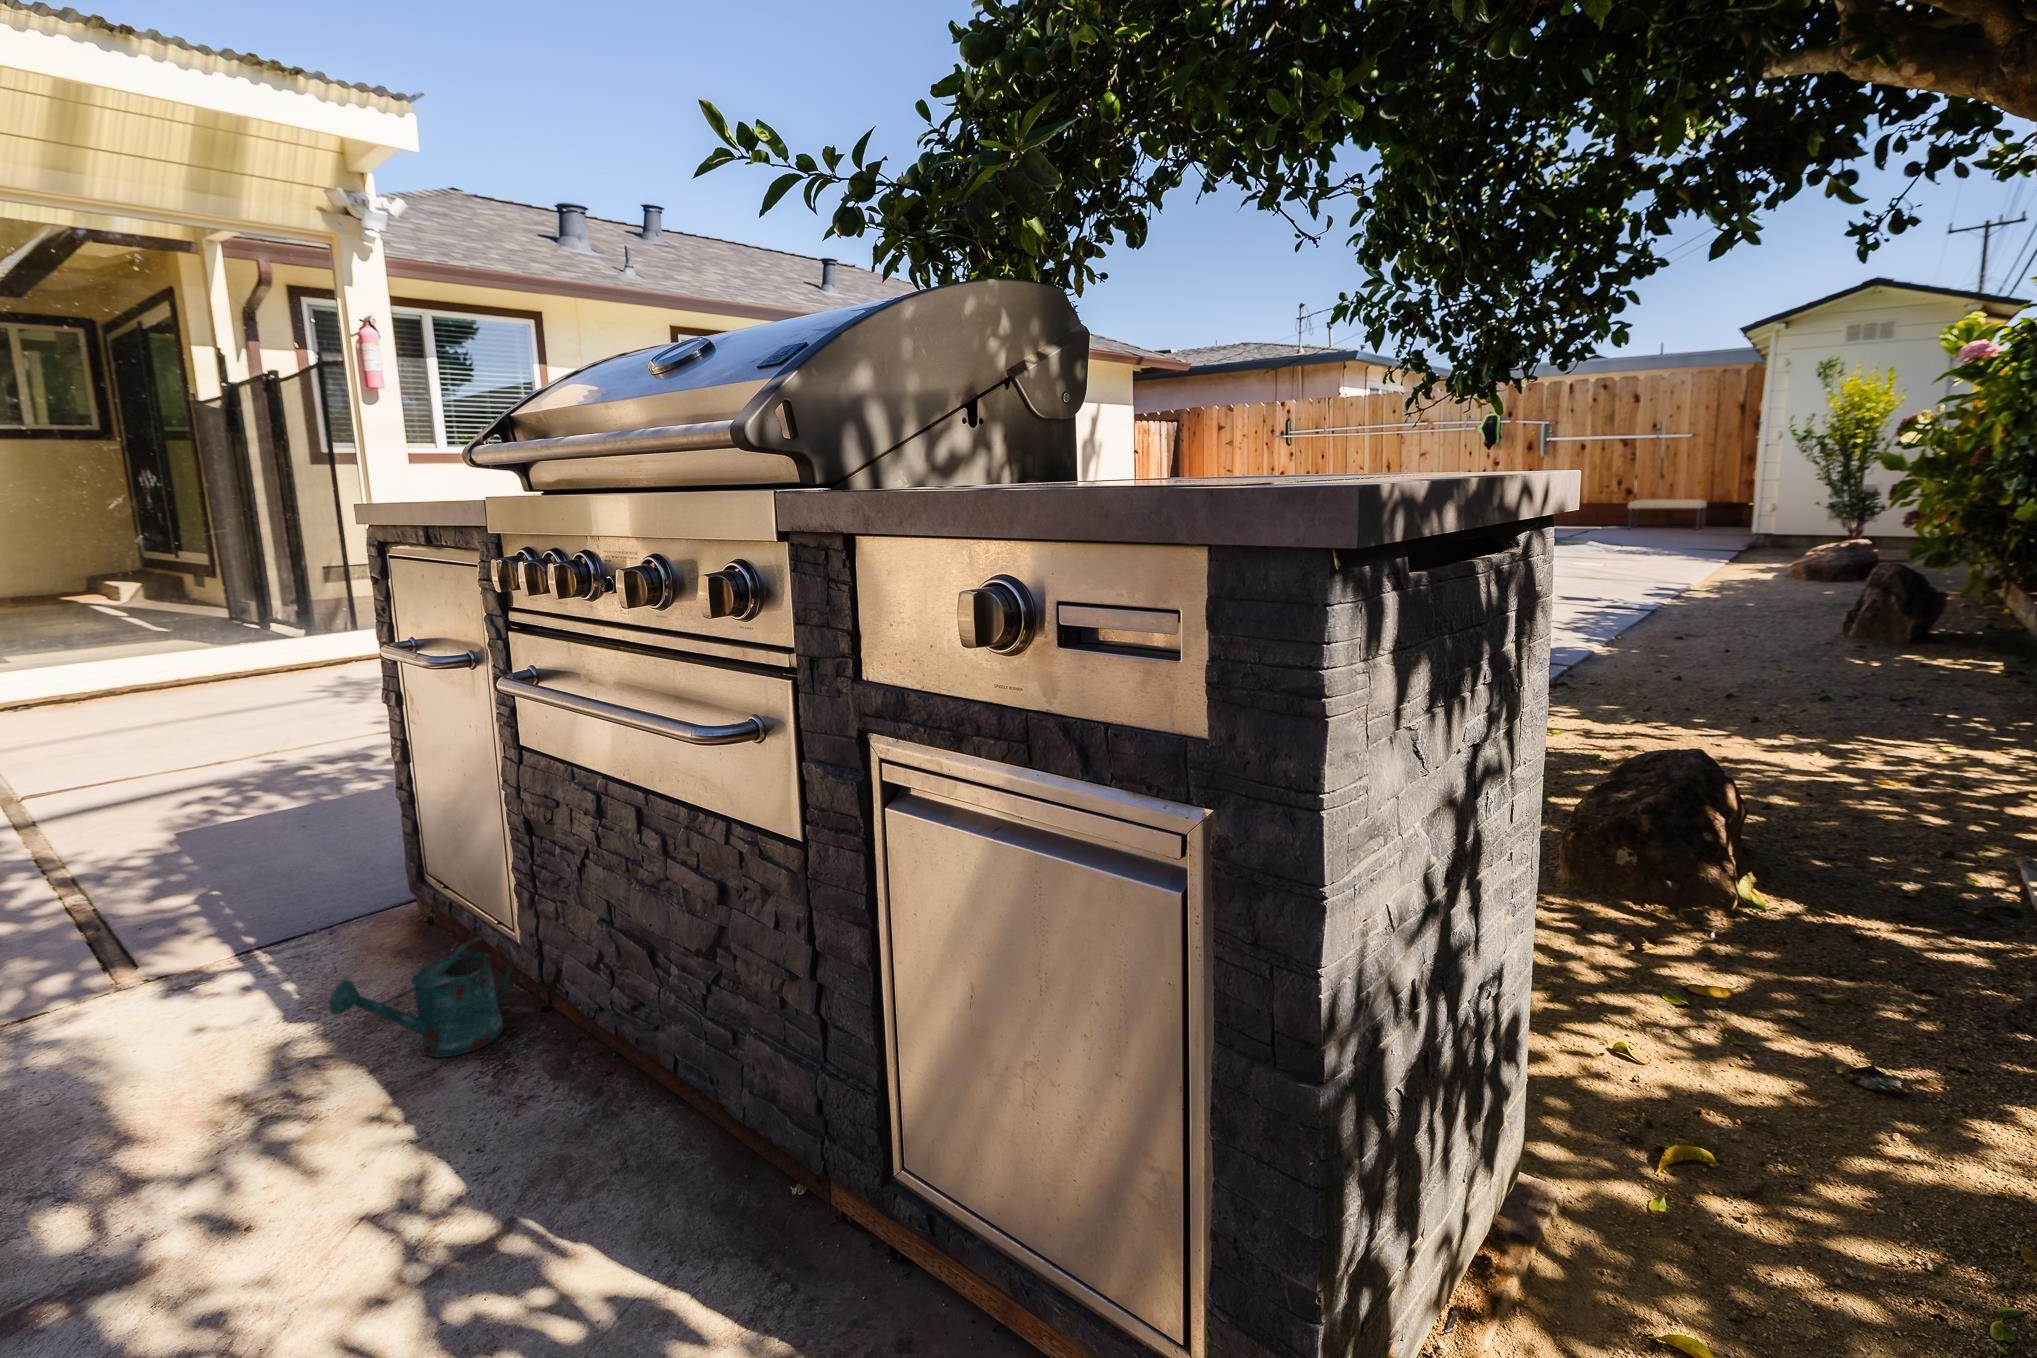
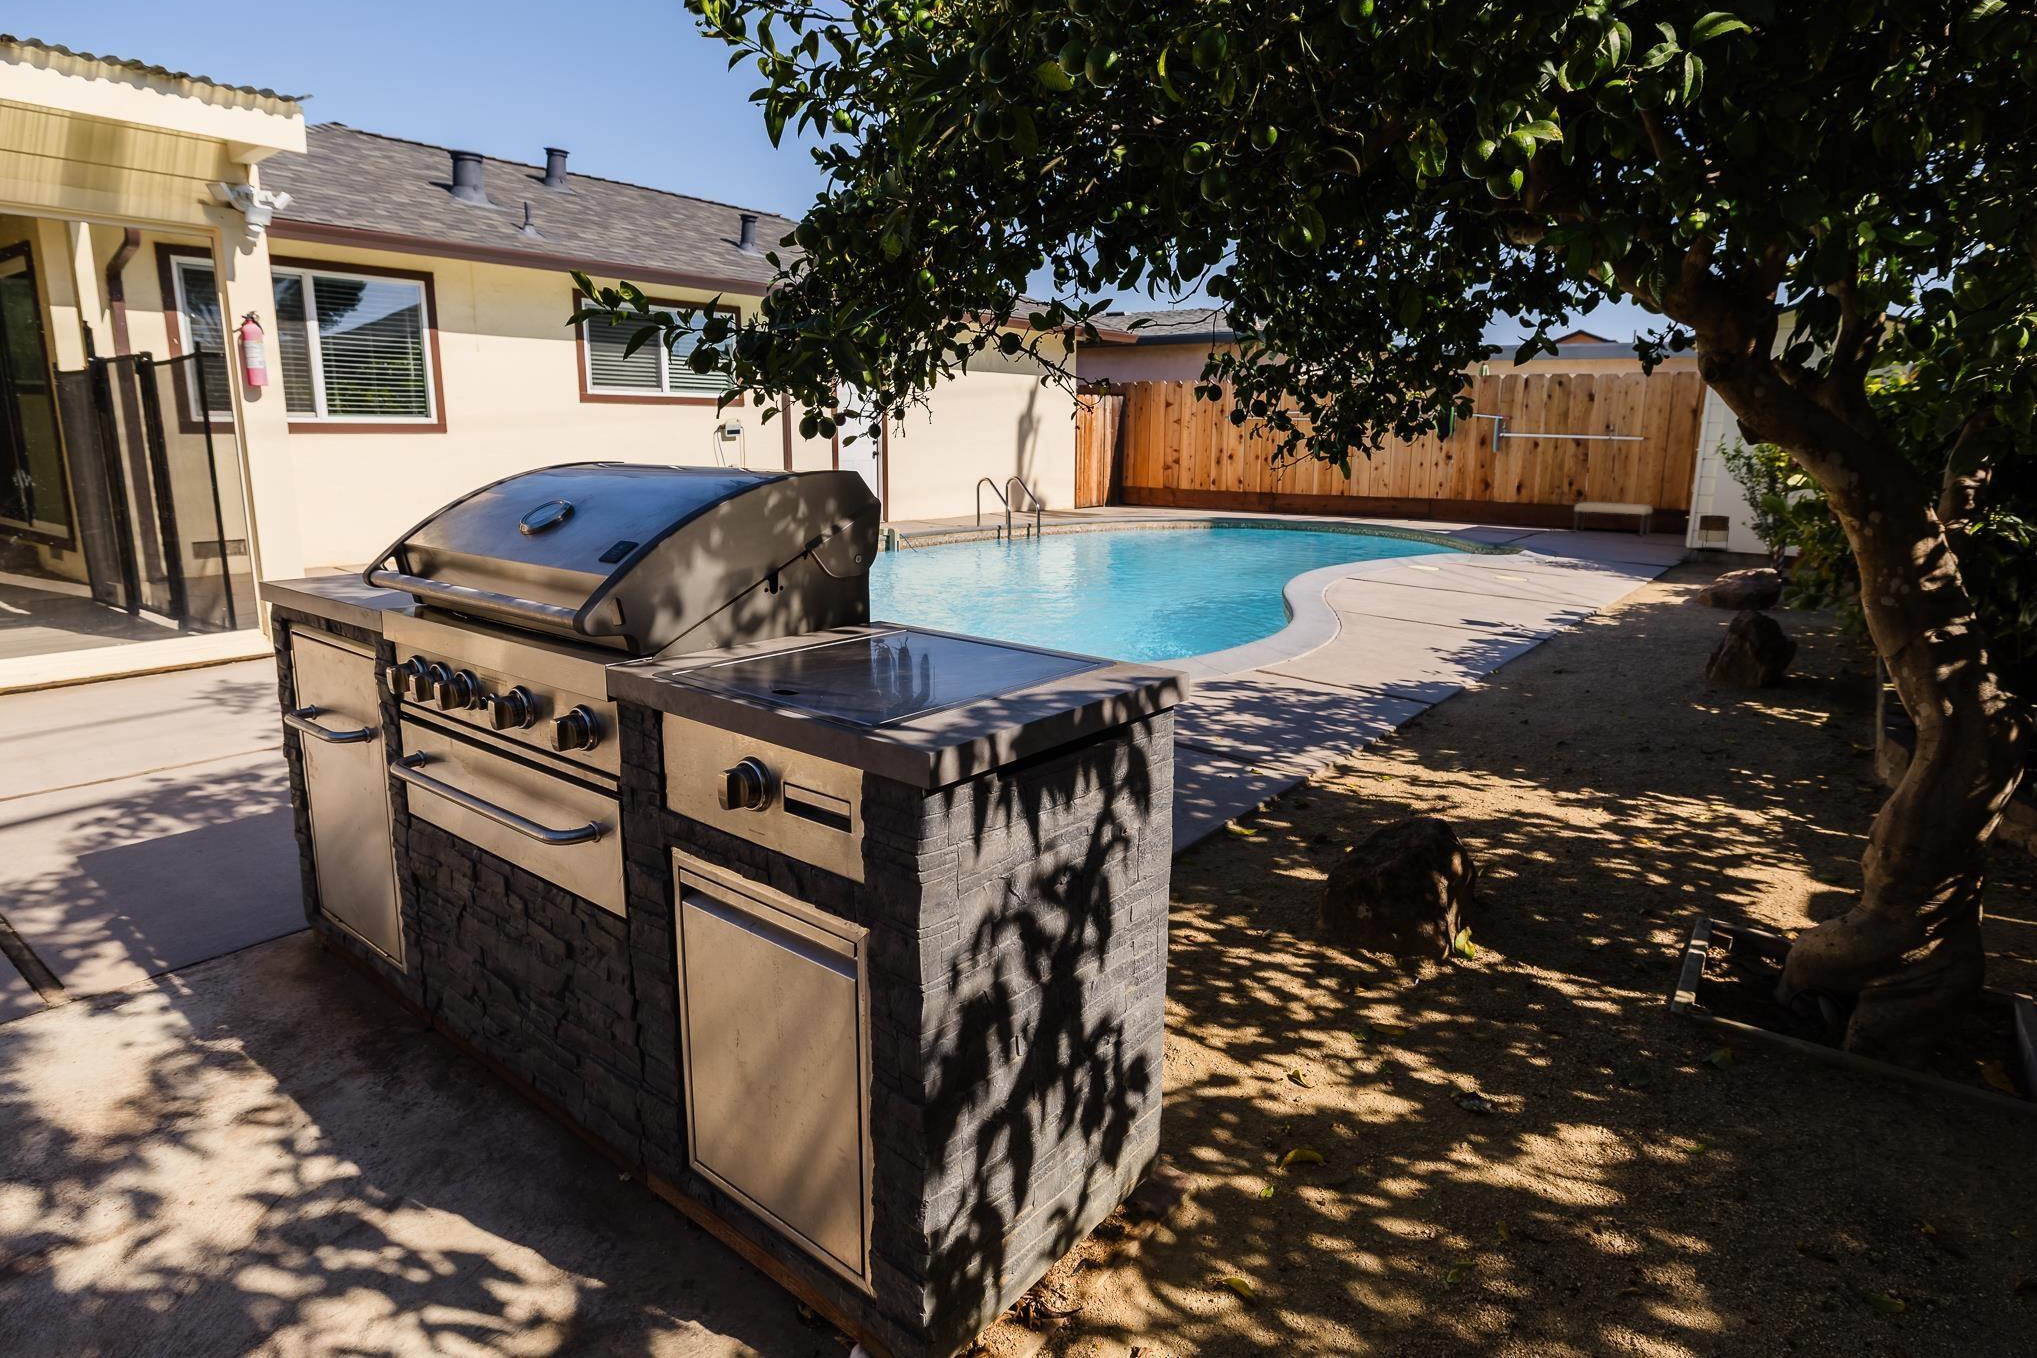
planter: none [1762,503,1794,539] -> present [1698,515,1730,551]
watering can: present [330,934,513,1058] -> none [247,968,401,1071]

